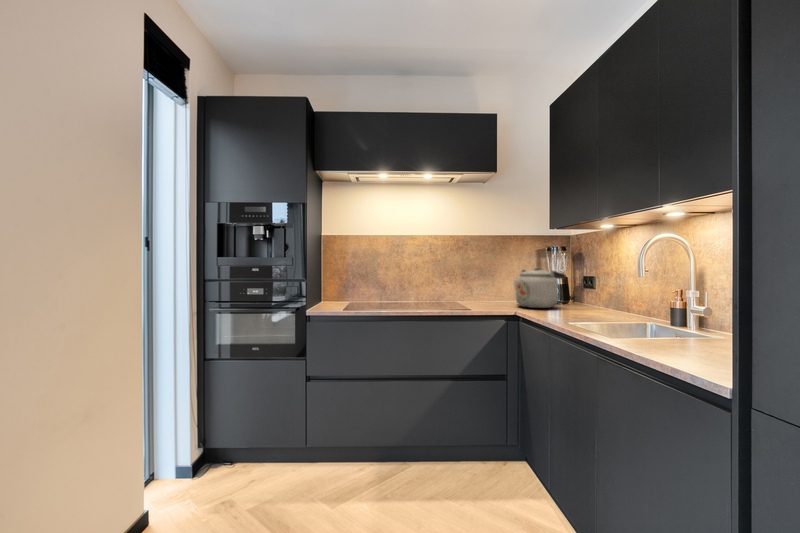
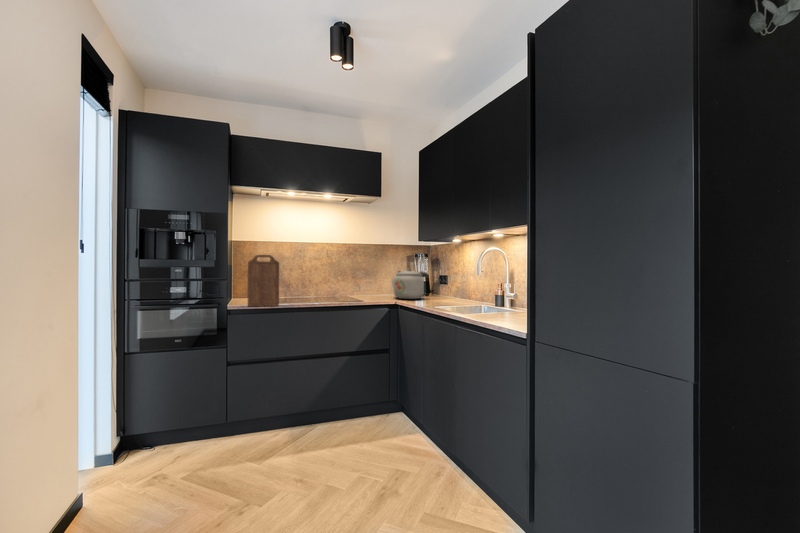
cutting board: none [329,251,365,313] -> present [248,255,279,306]

